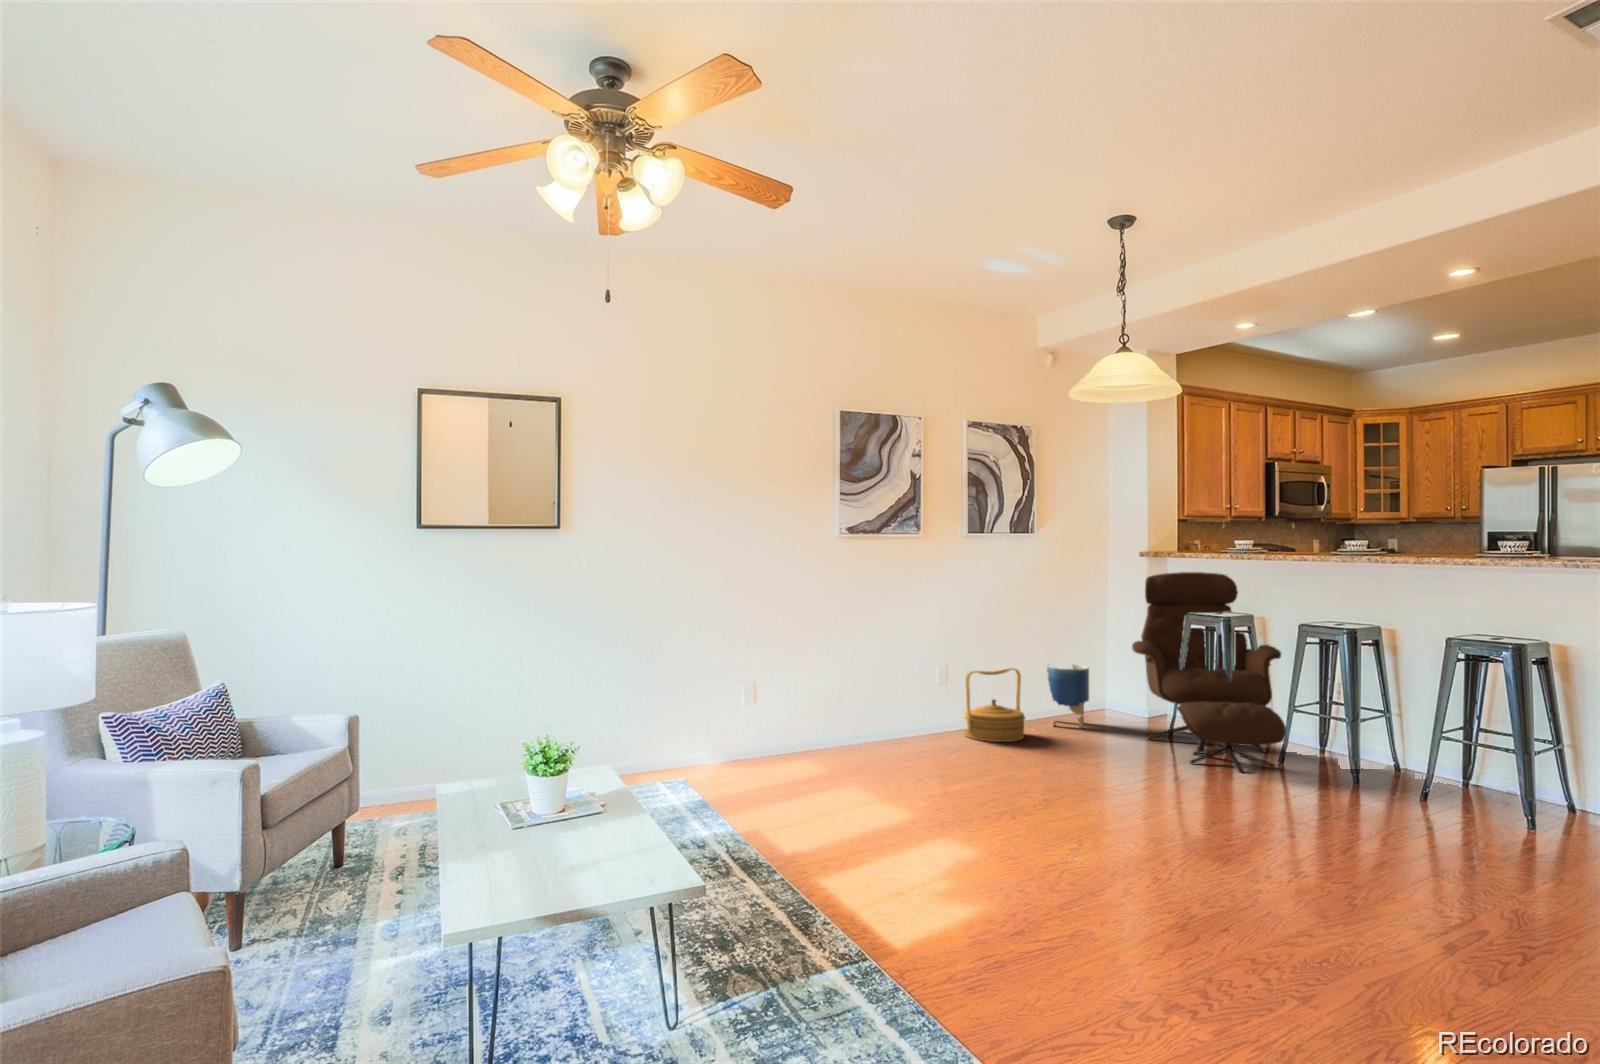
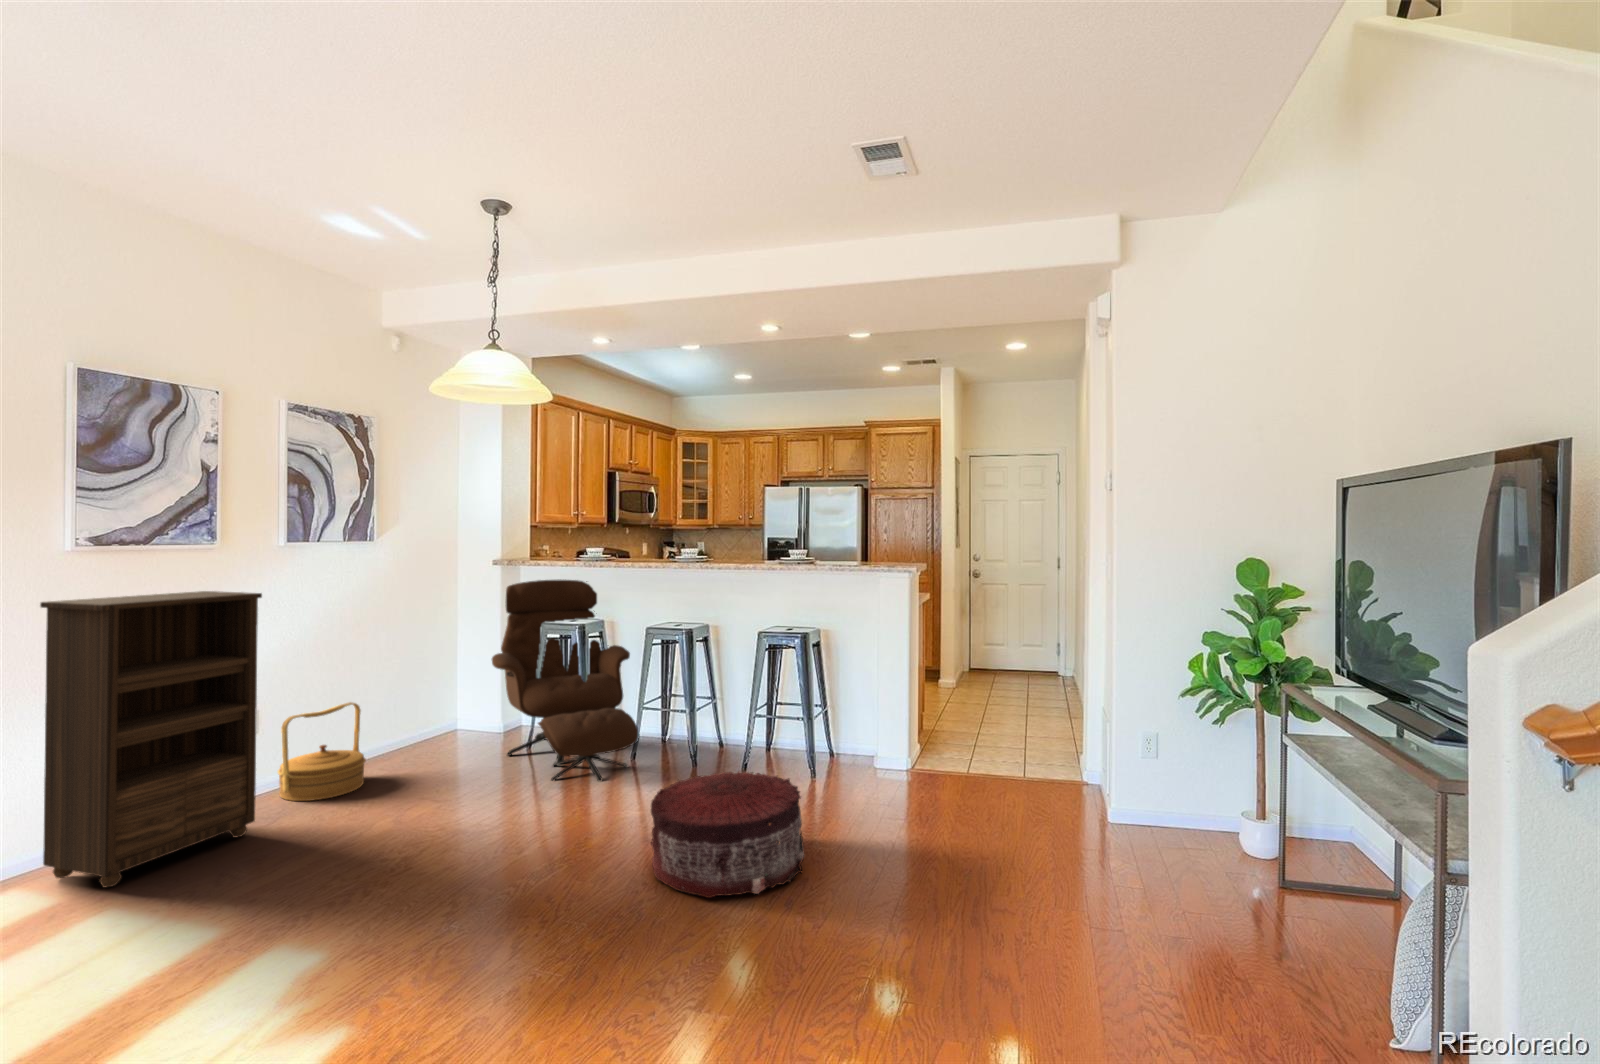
bookshelf: none [834,567,953,762] -> present [40,591,262,888]
planter: present [1047,665,1089,728] -> none [393,684,444,758]
pouf: none [1280,763,1477,890] -> present [651,771,804,898]

